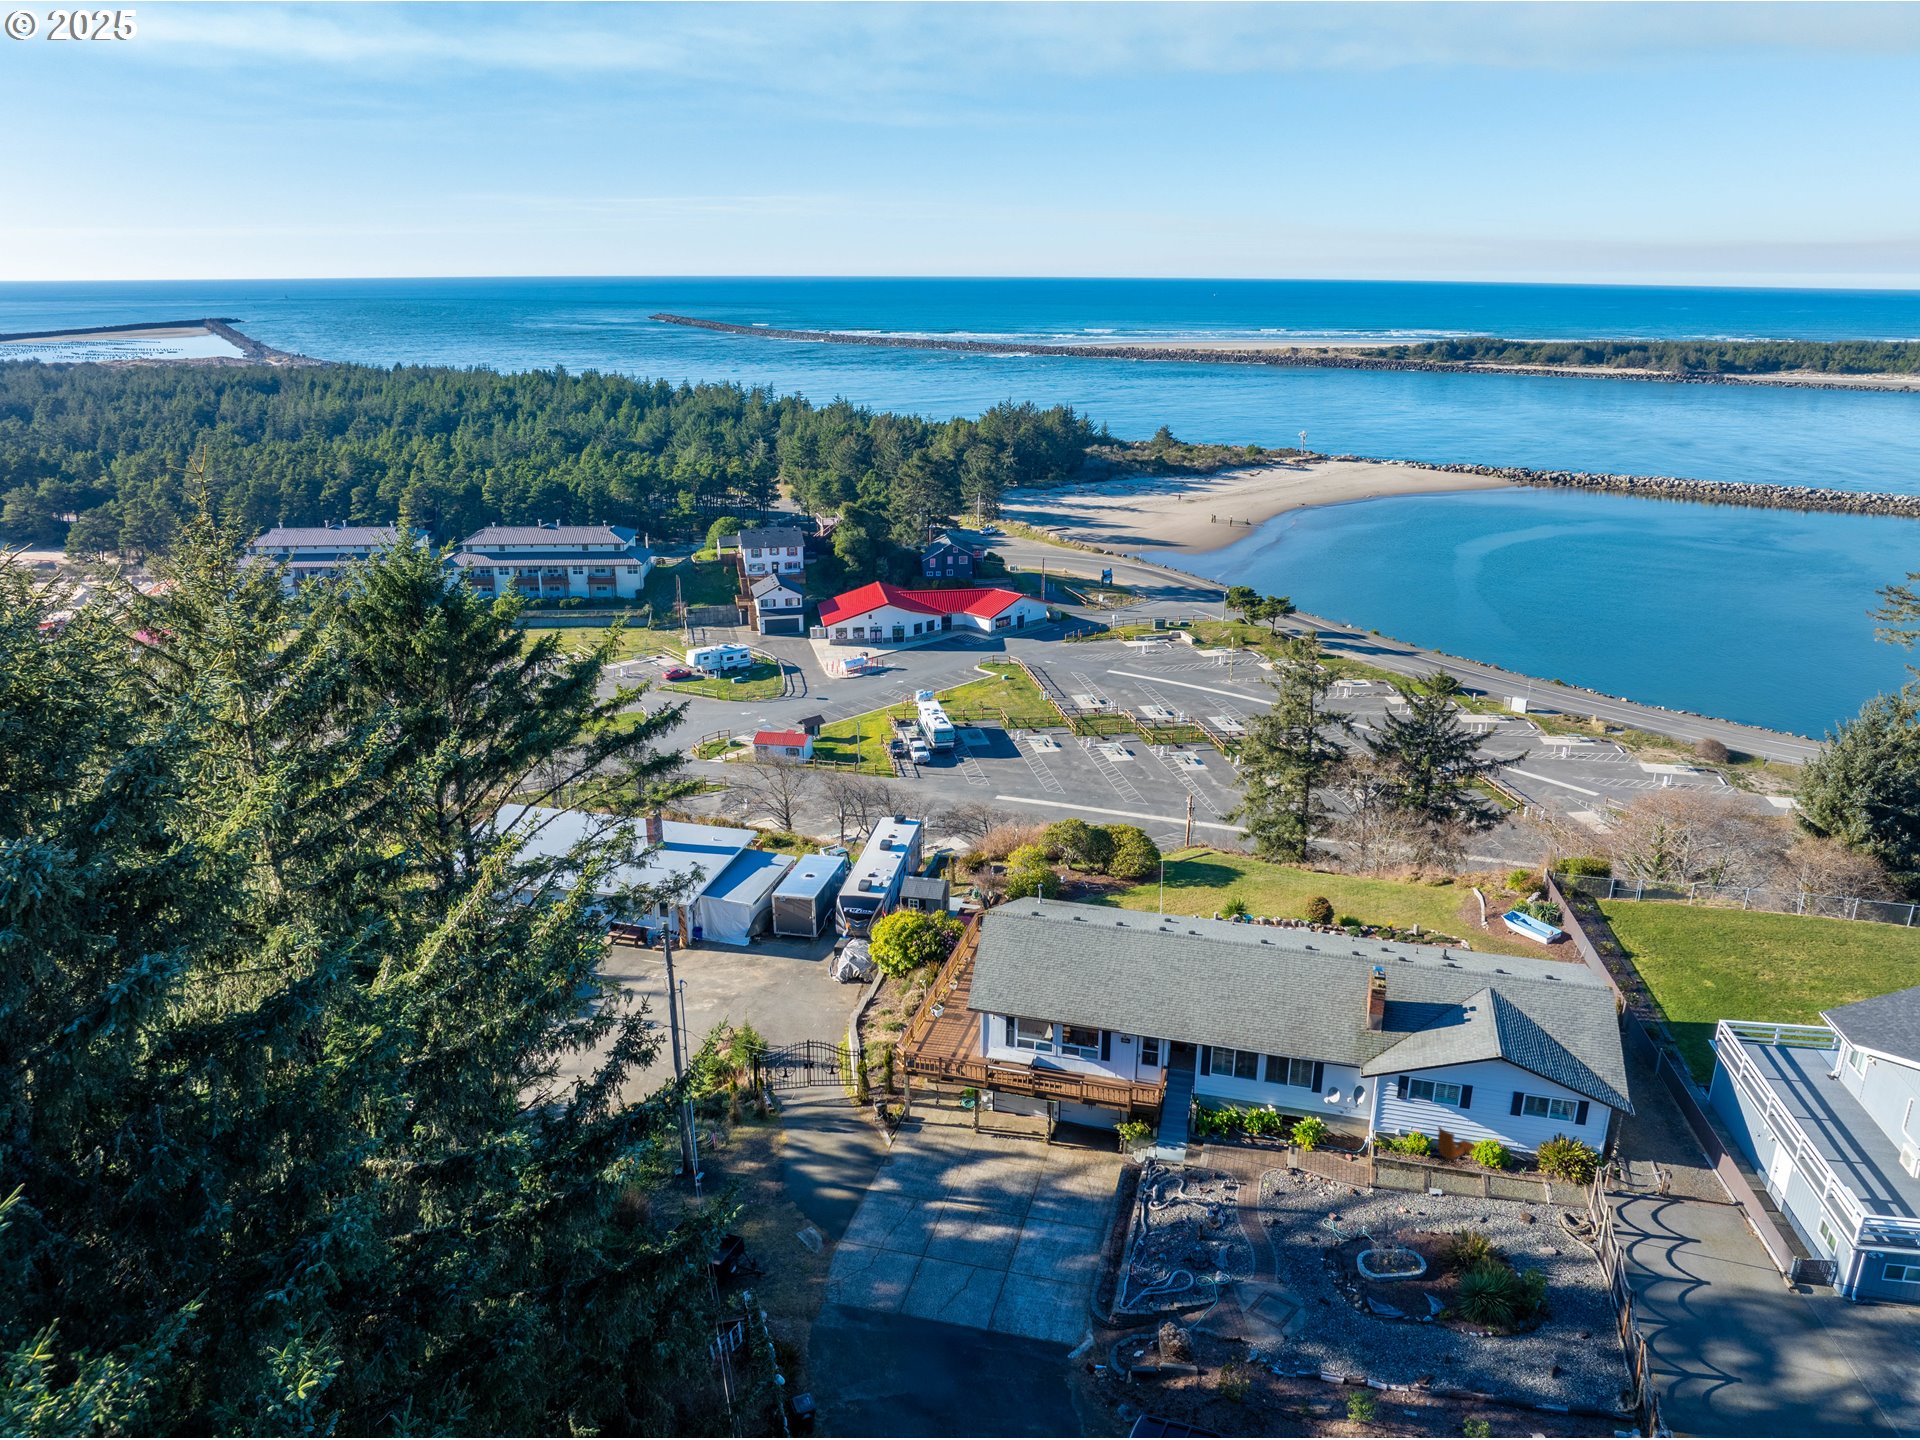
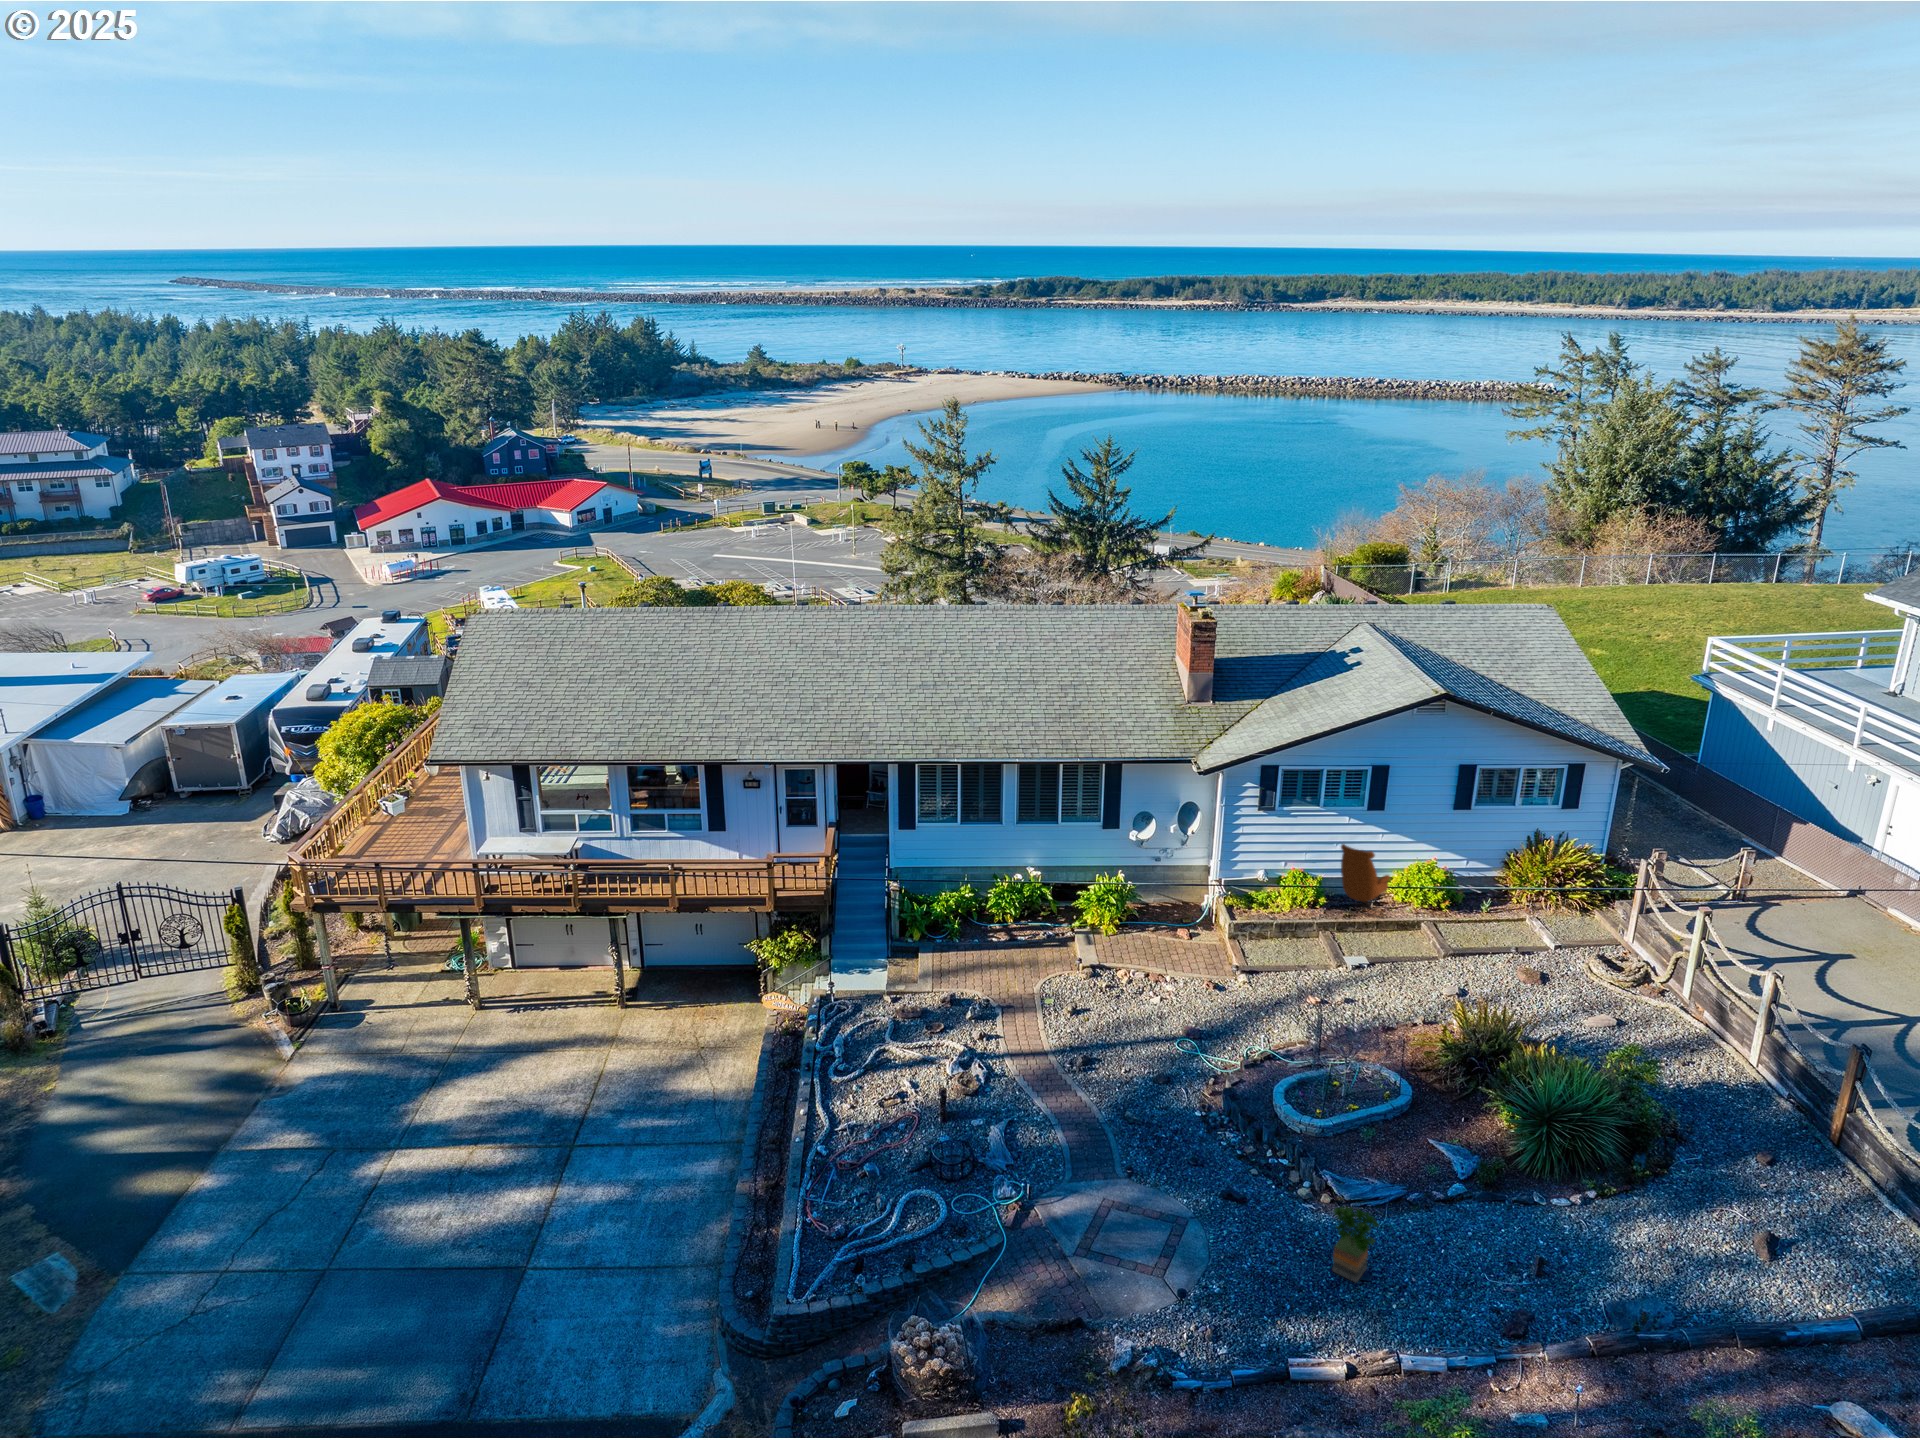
potted tree: none [1378,1304,1399,1337] -> present [1333,1207,1379,1282]

